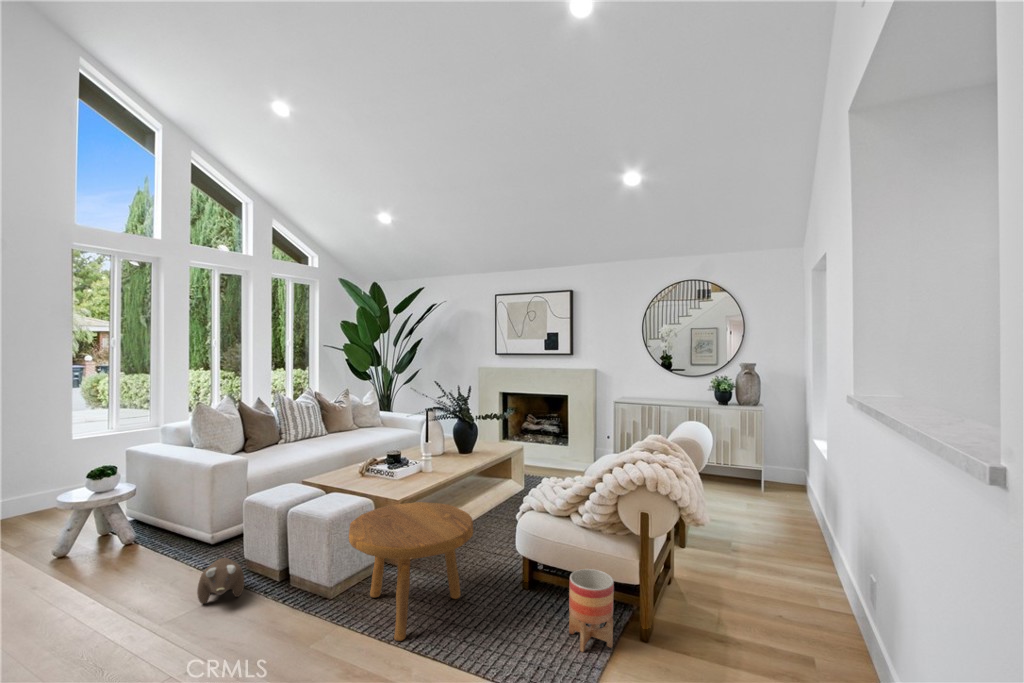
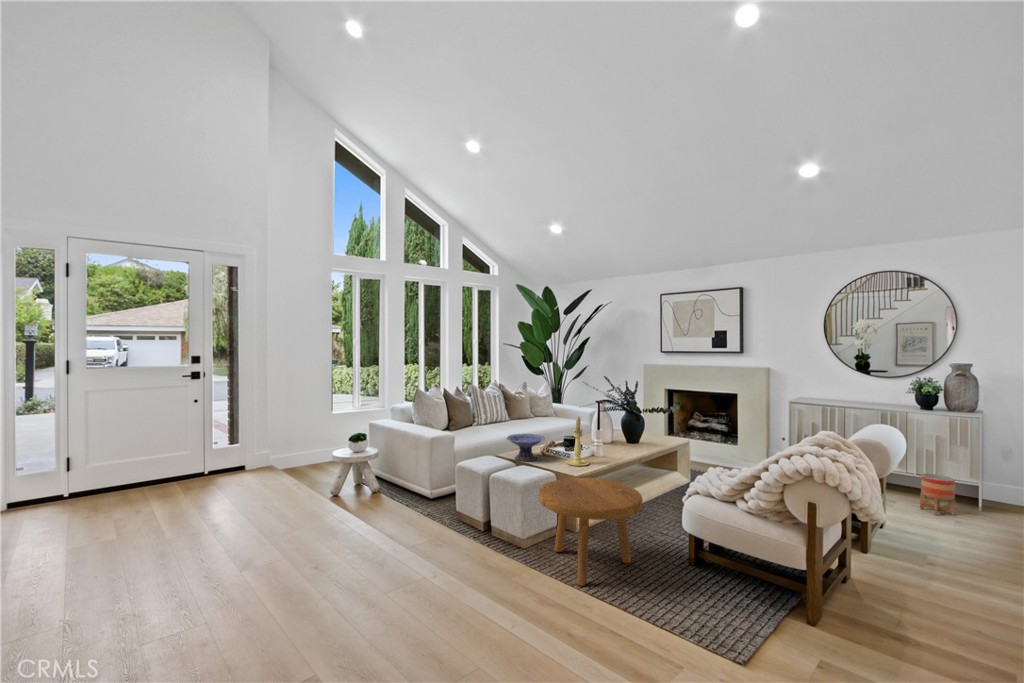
candle holder: none [389,429,416,488] -> present [566,417,589,466]
decorative bowl: none [314,453,364,487] -> present [506,434,545,461]
plush toy: present [197,558,244,604] -> none [429,506,460,538]
planter: present [569,569,614,652] -> present [920,473,955,515]

